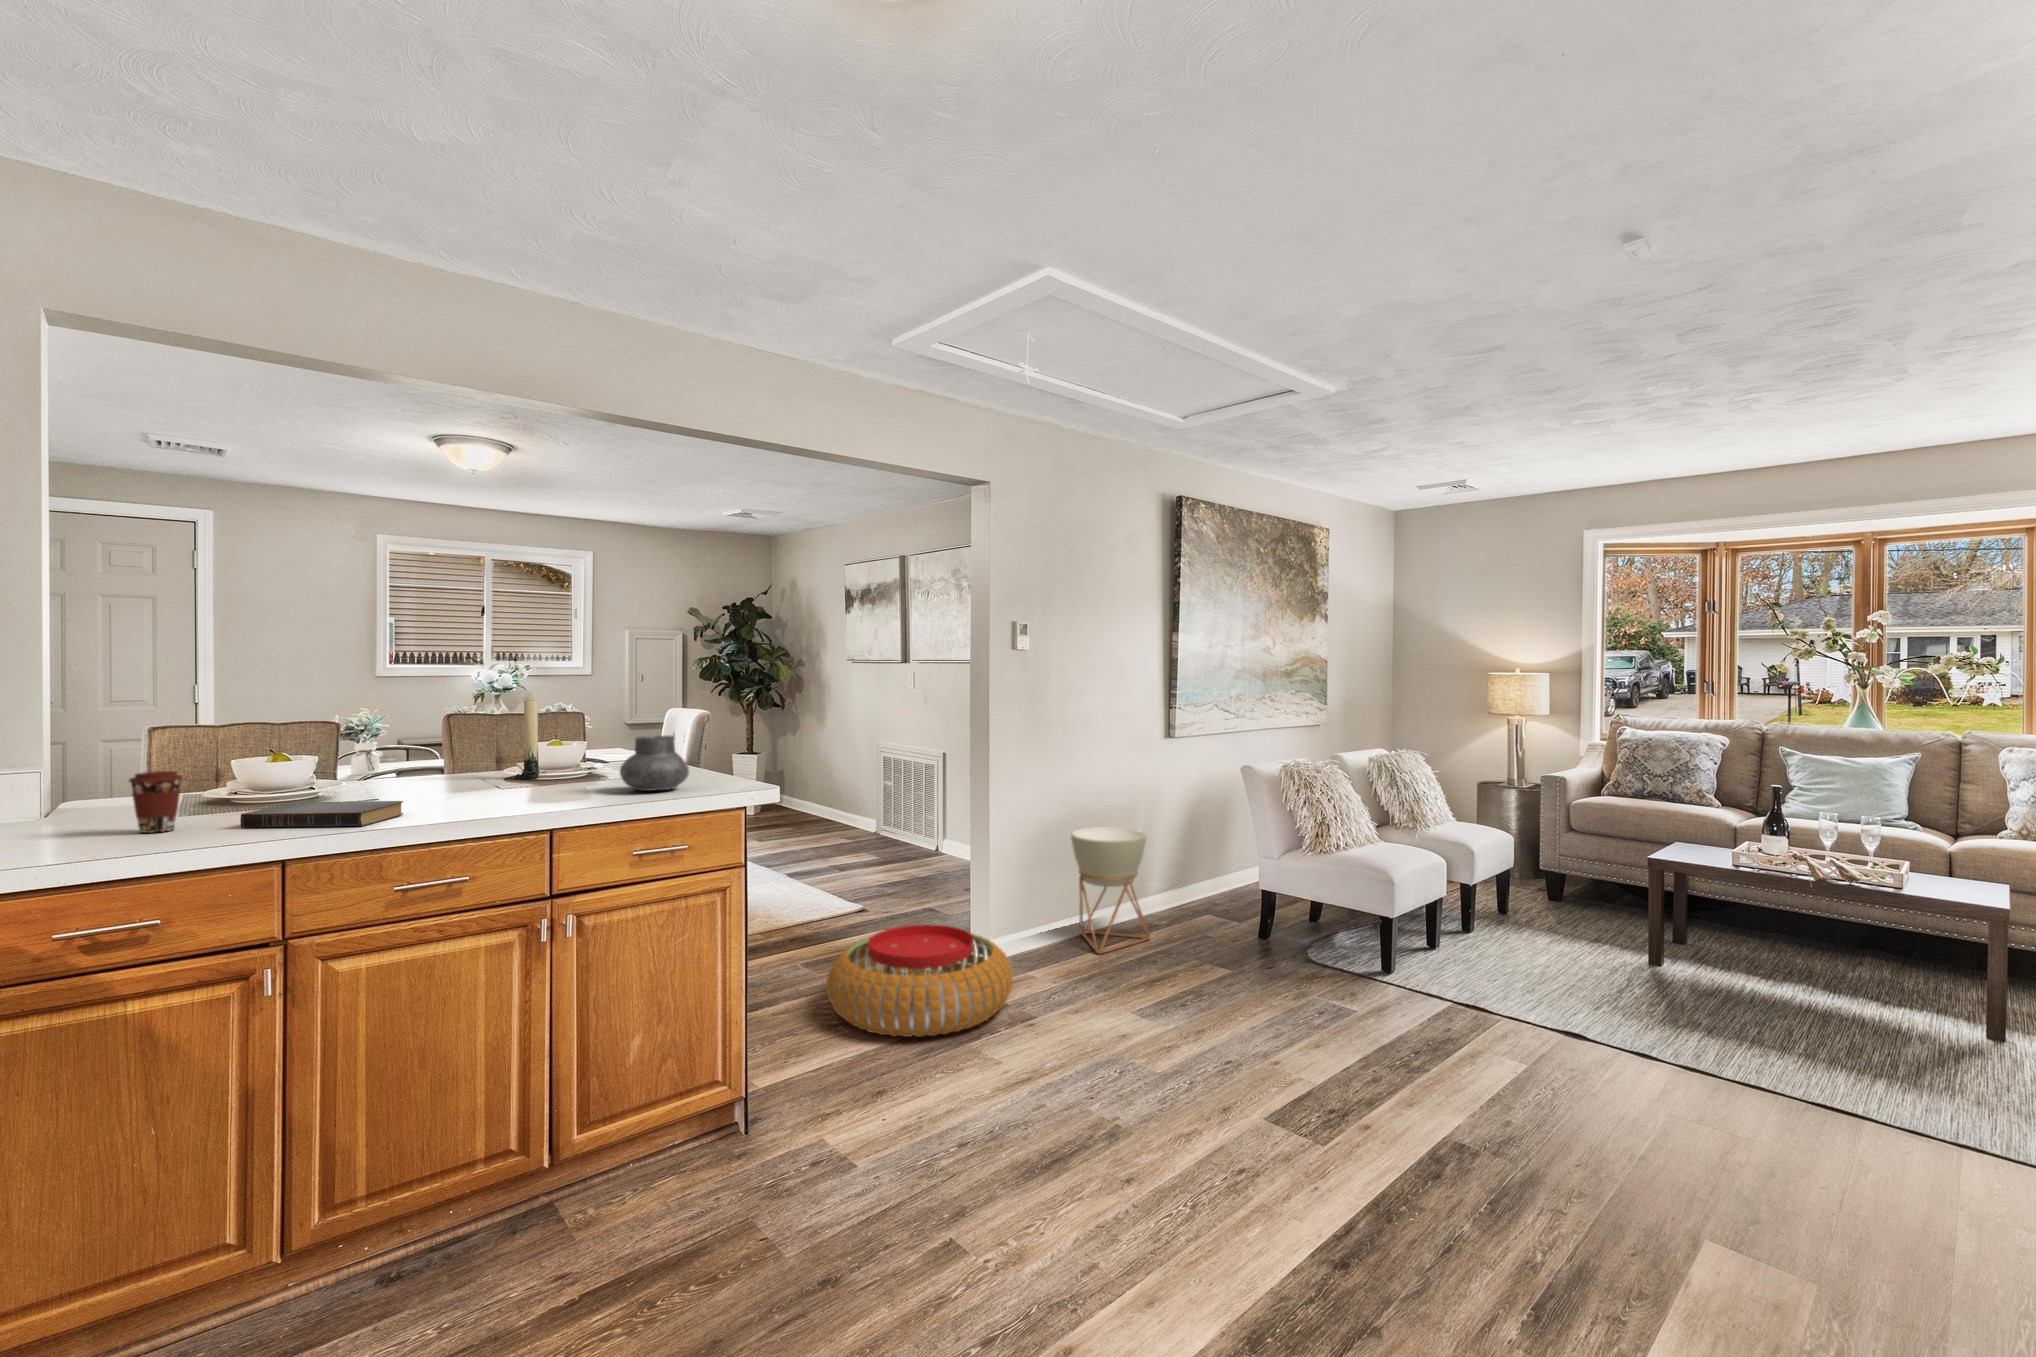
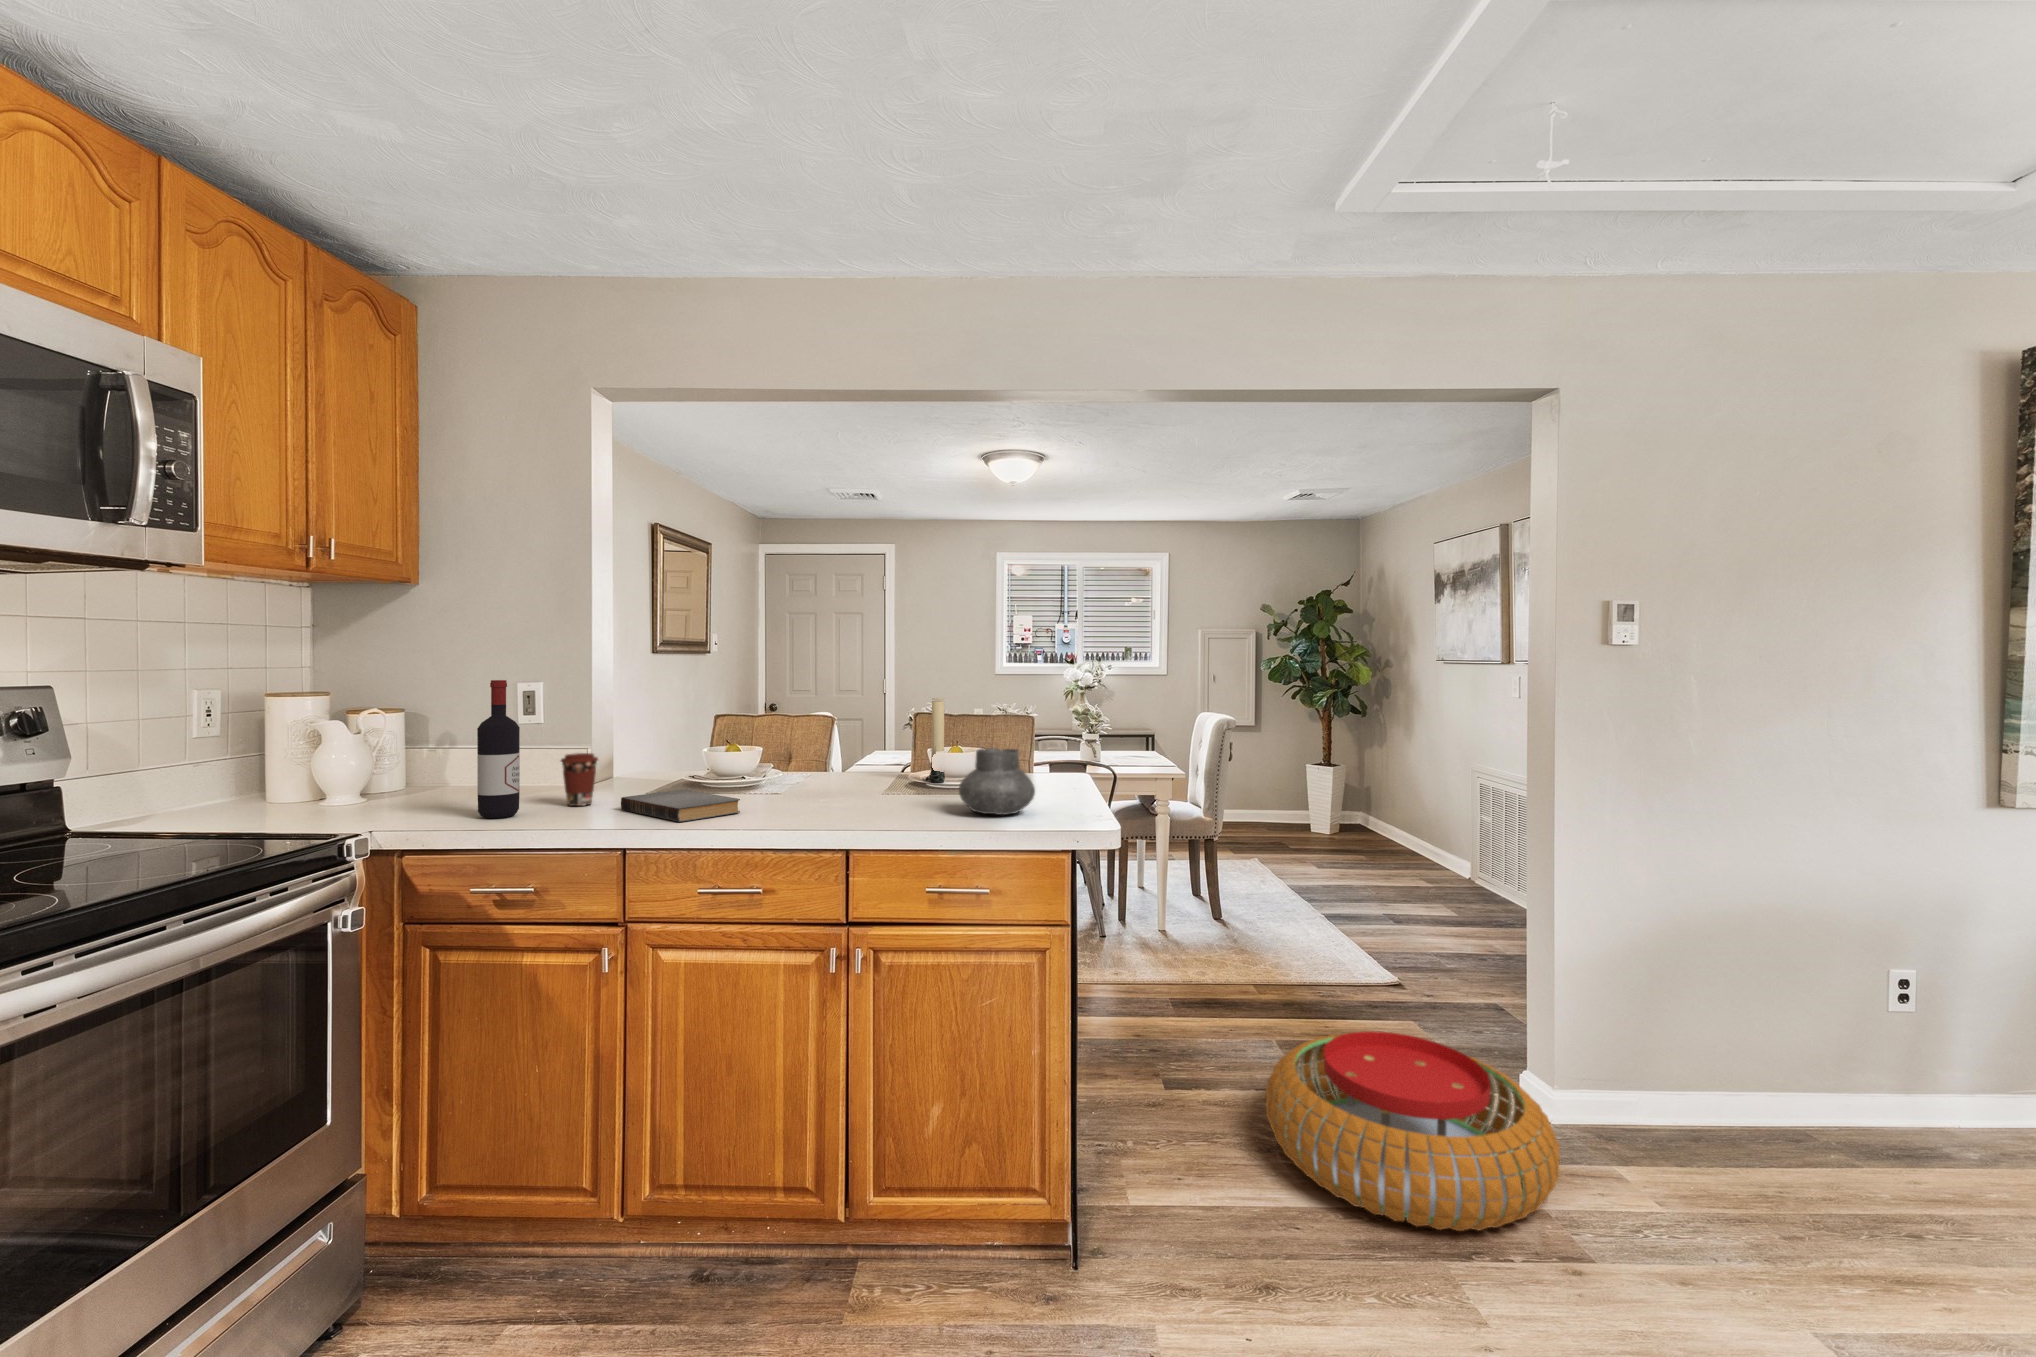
wine bottle: none [50,688,113,852] -> present [477,680,520,818]
planter: present [1071,827,1150,953] -> none [1724,943,1912,1175]

